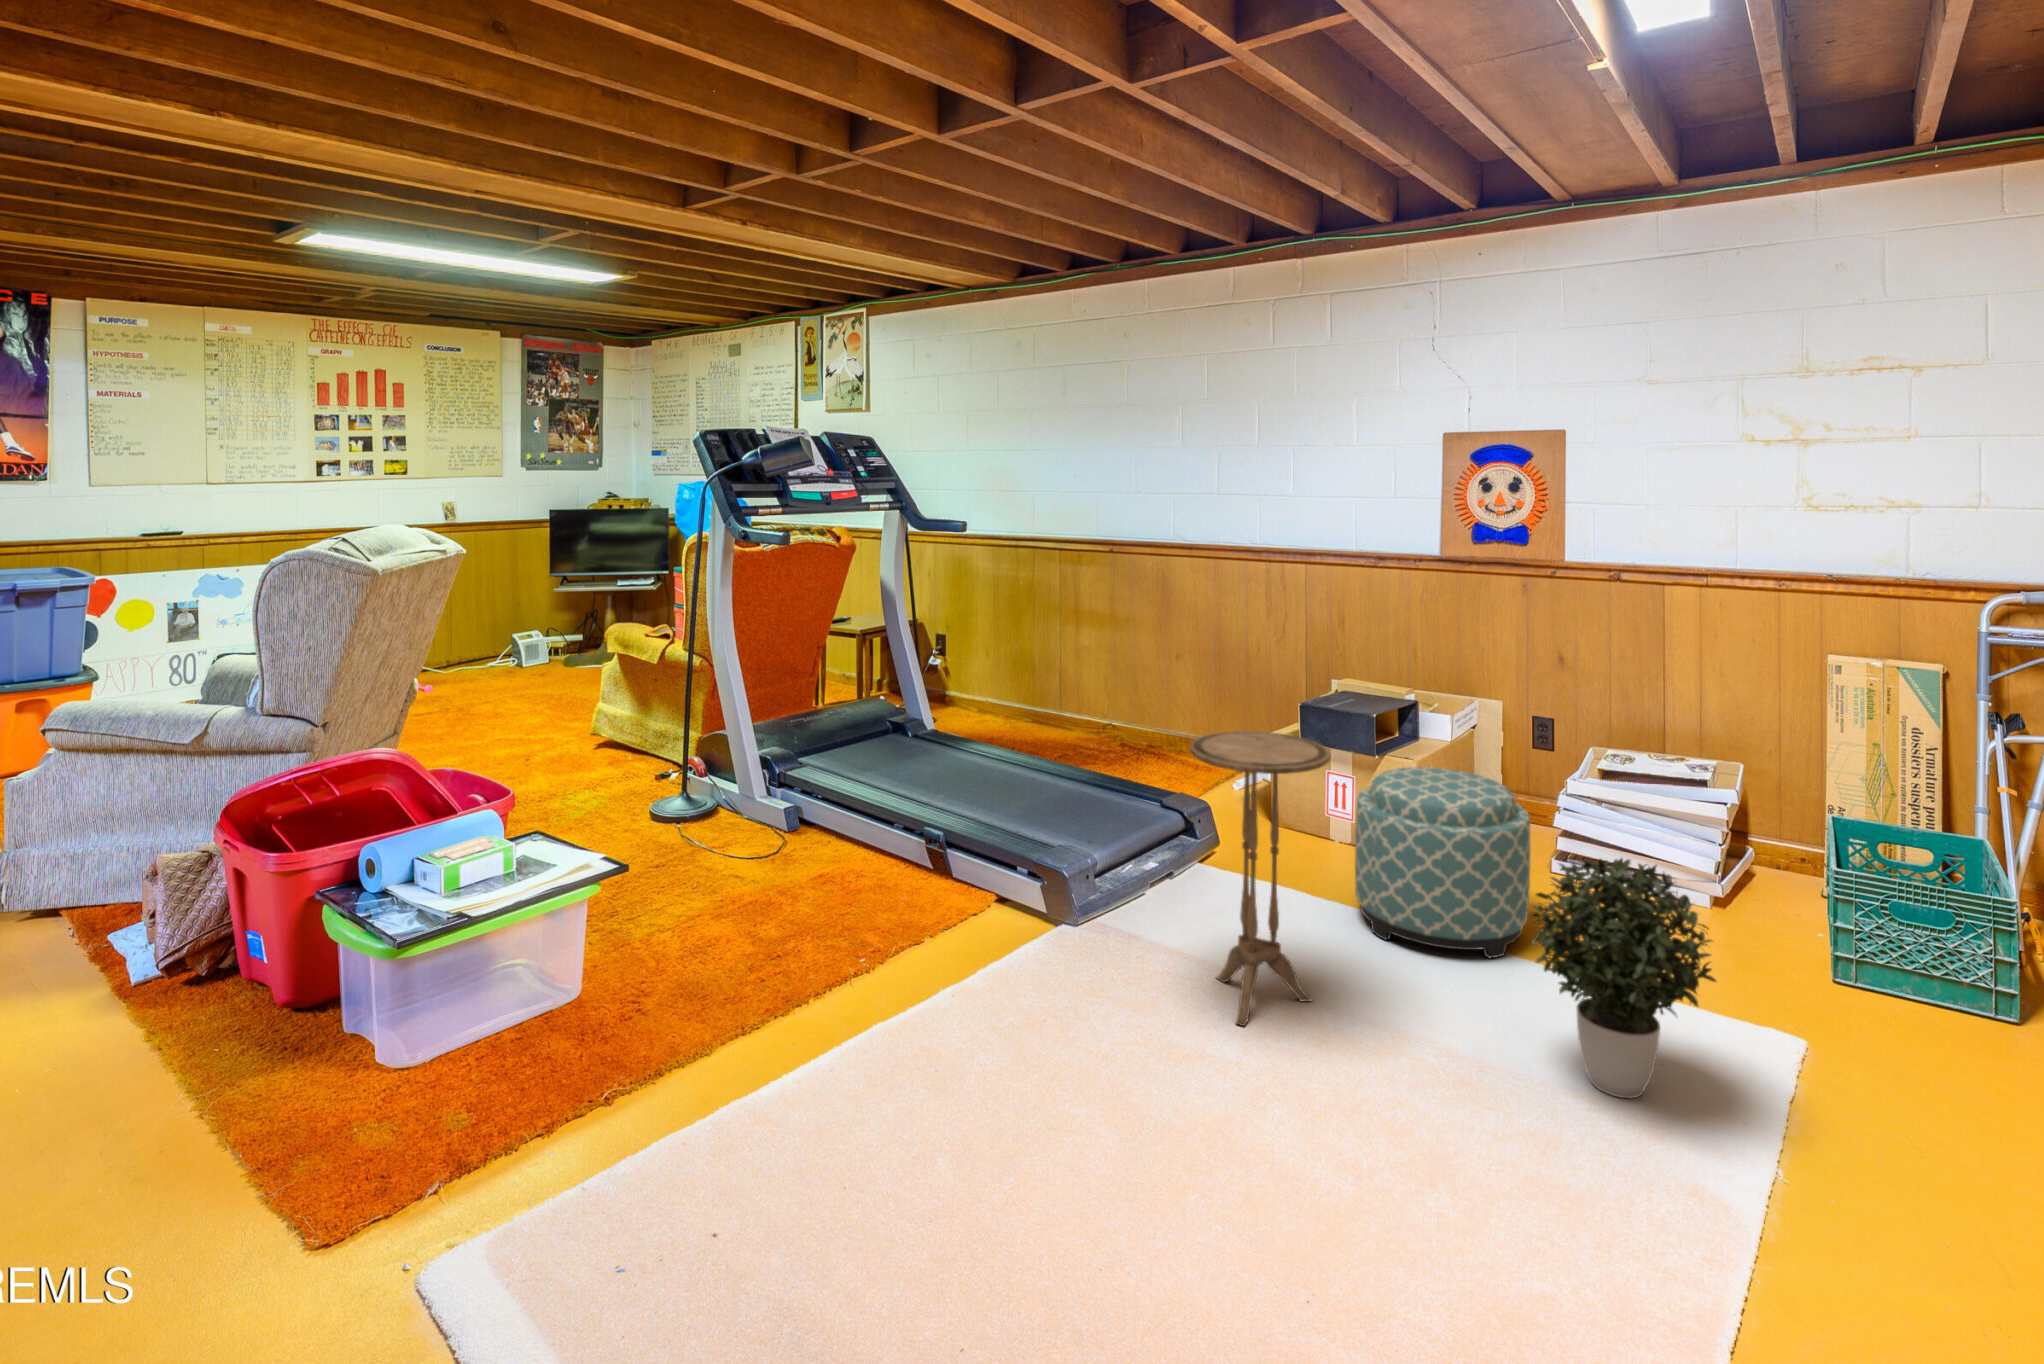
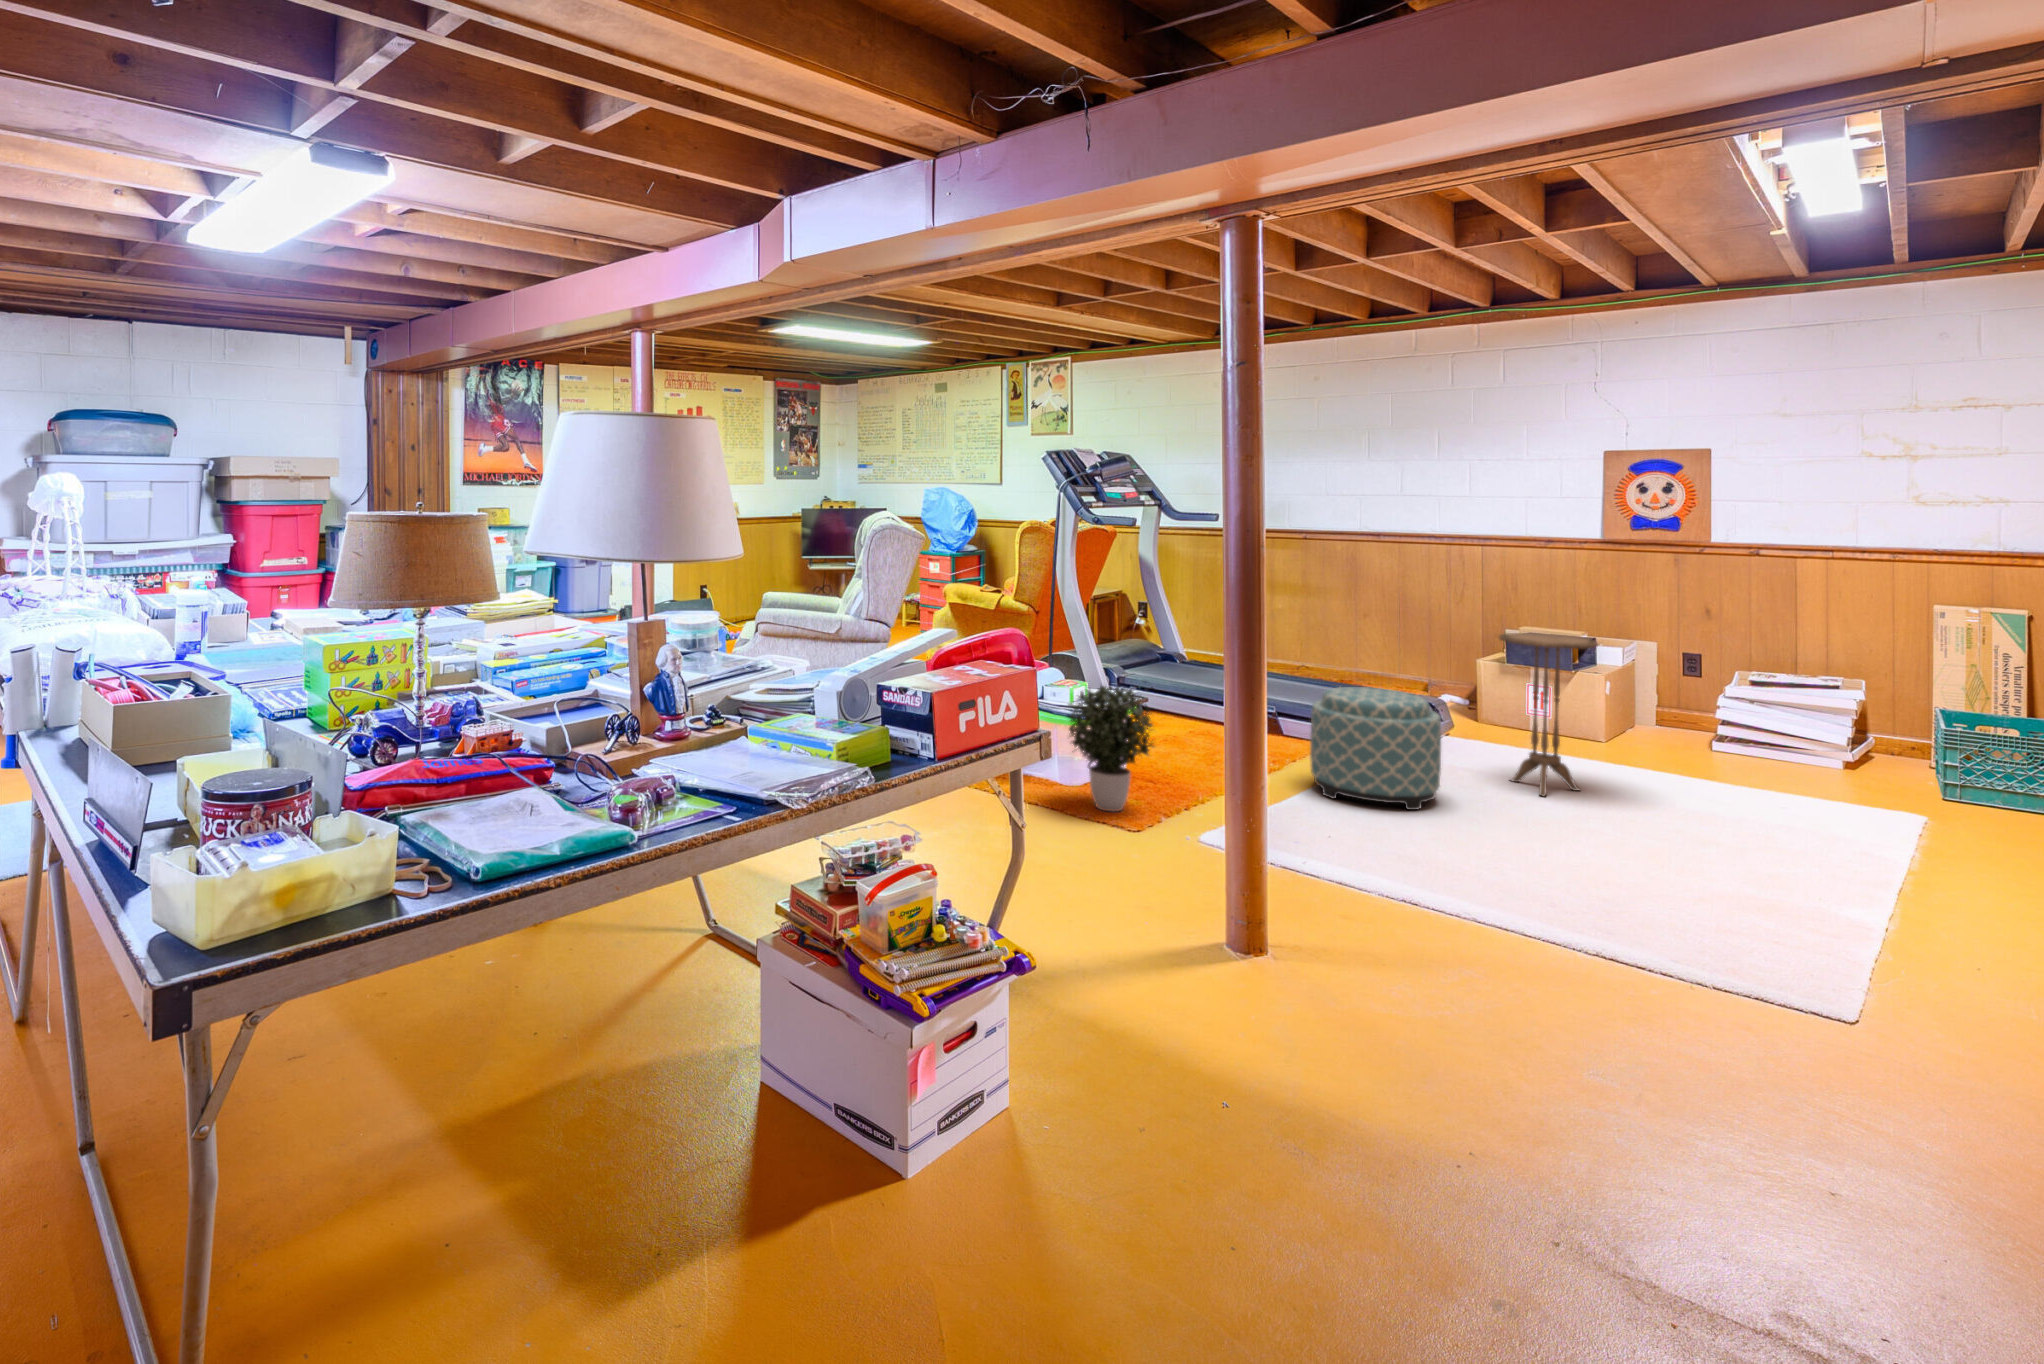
ottoman: present [1355,767,1531,958] -> present [1310,687,1441,810]
potted plant: present [1531,858,1716,1098] -> present [1067,686,1154,812]

